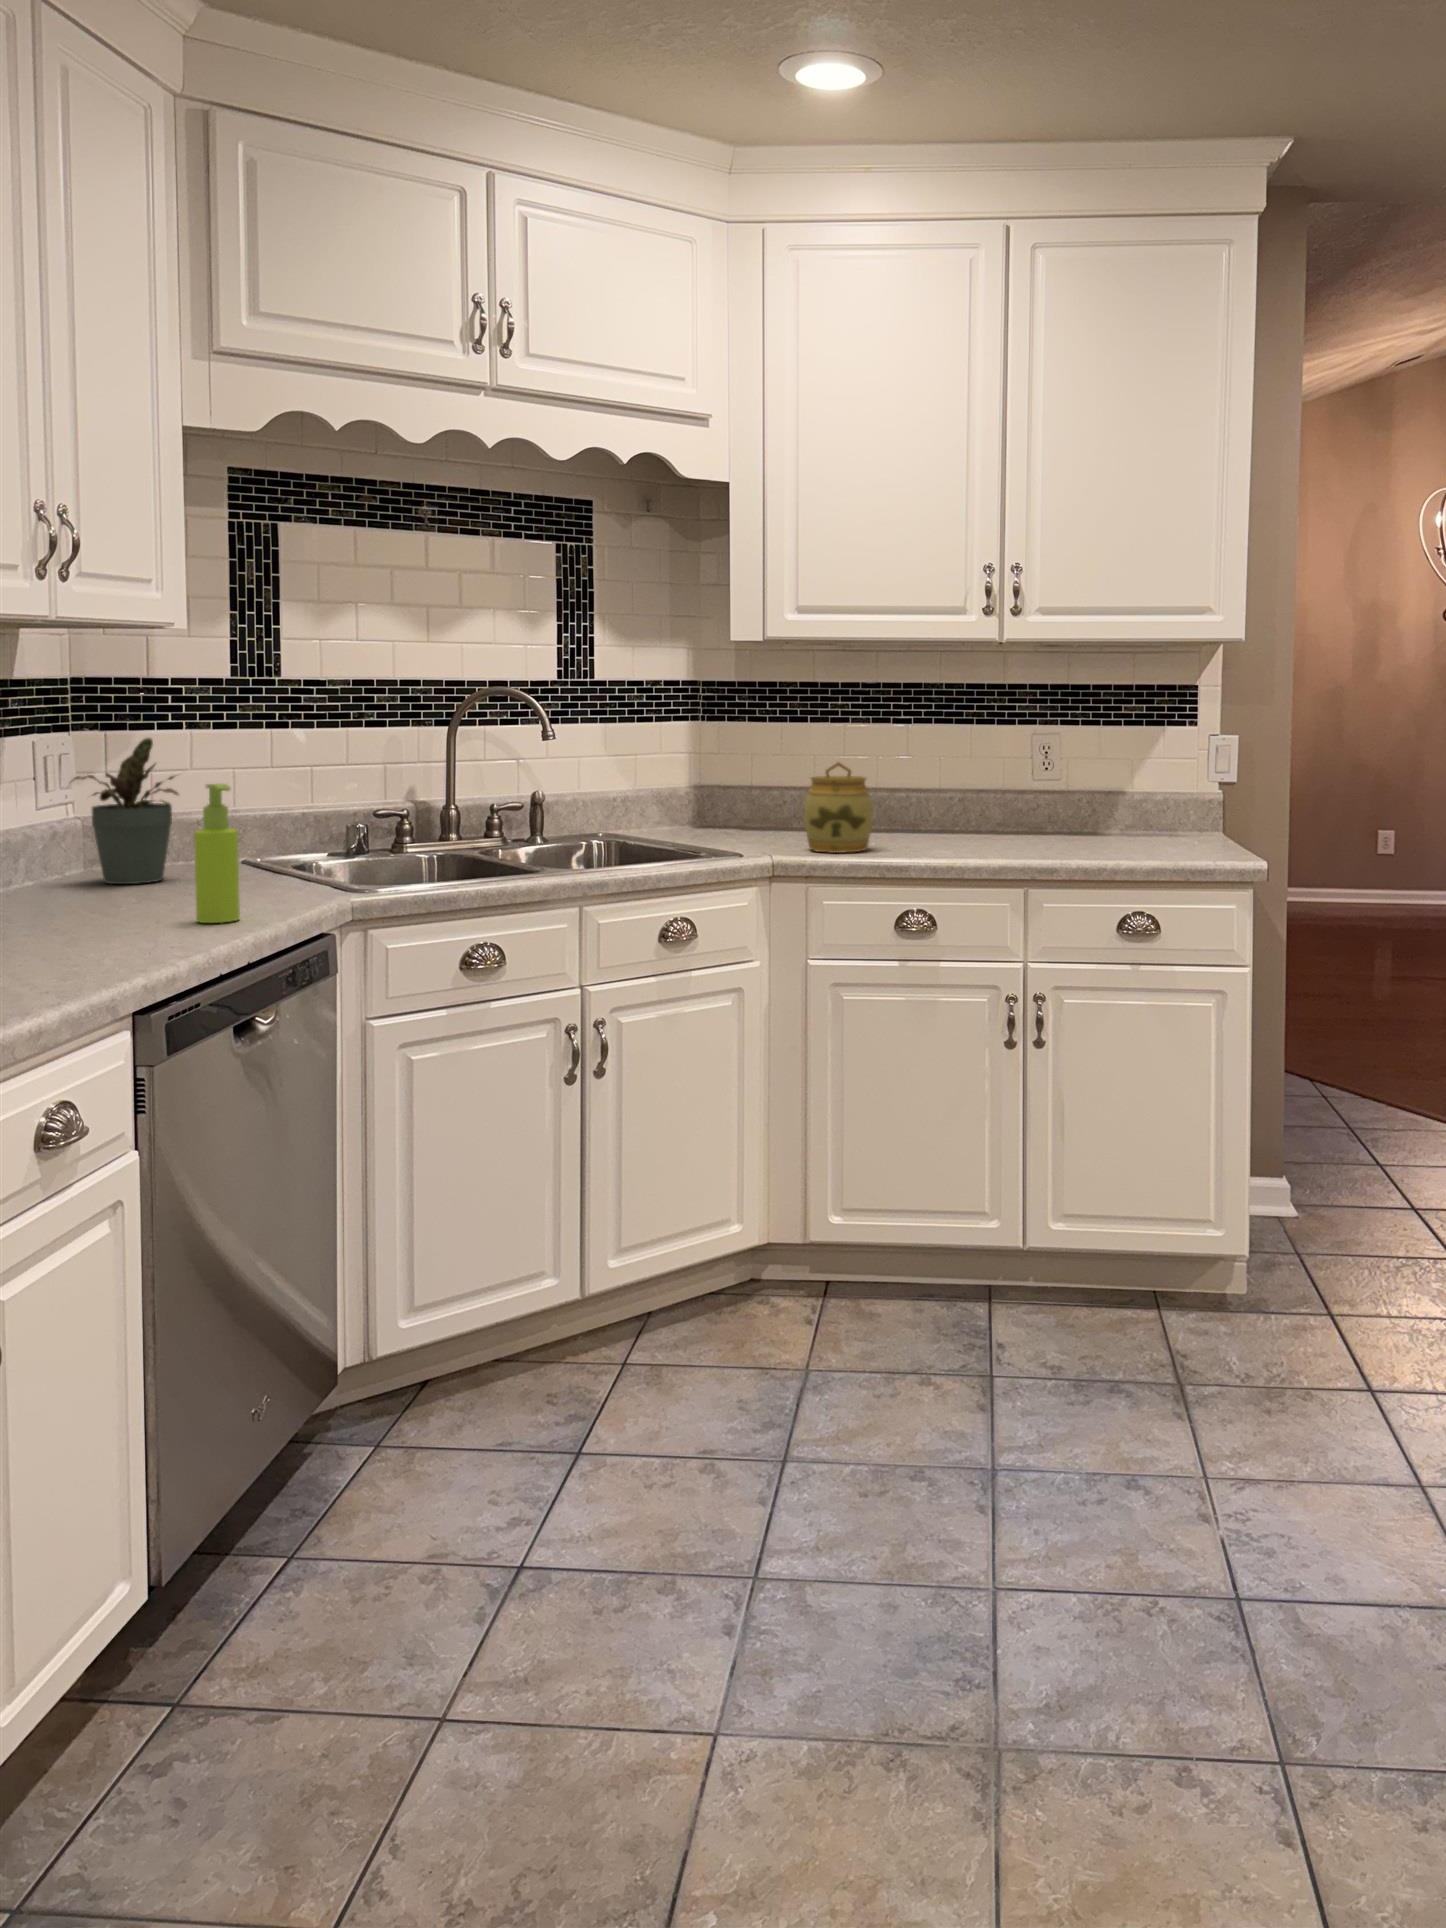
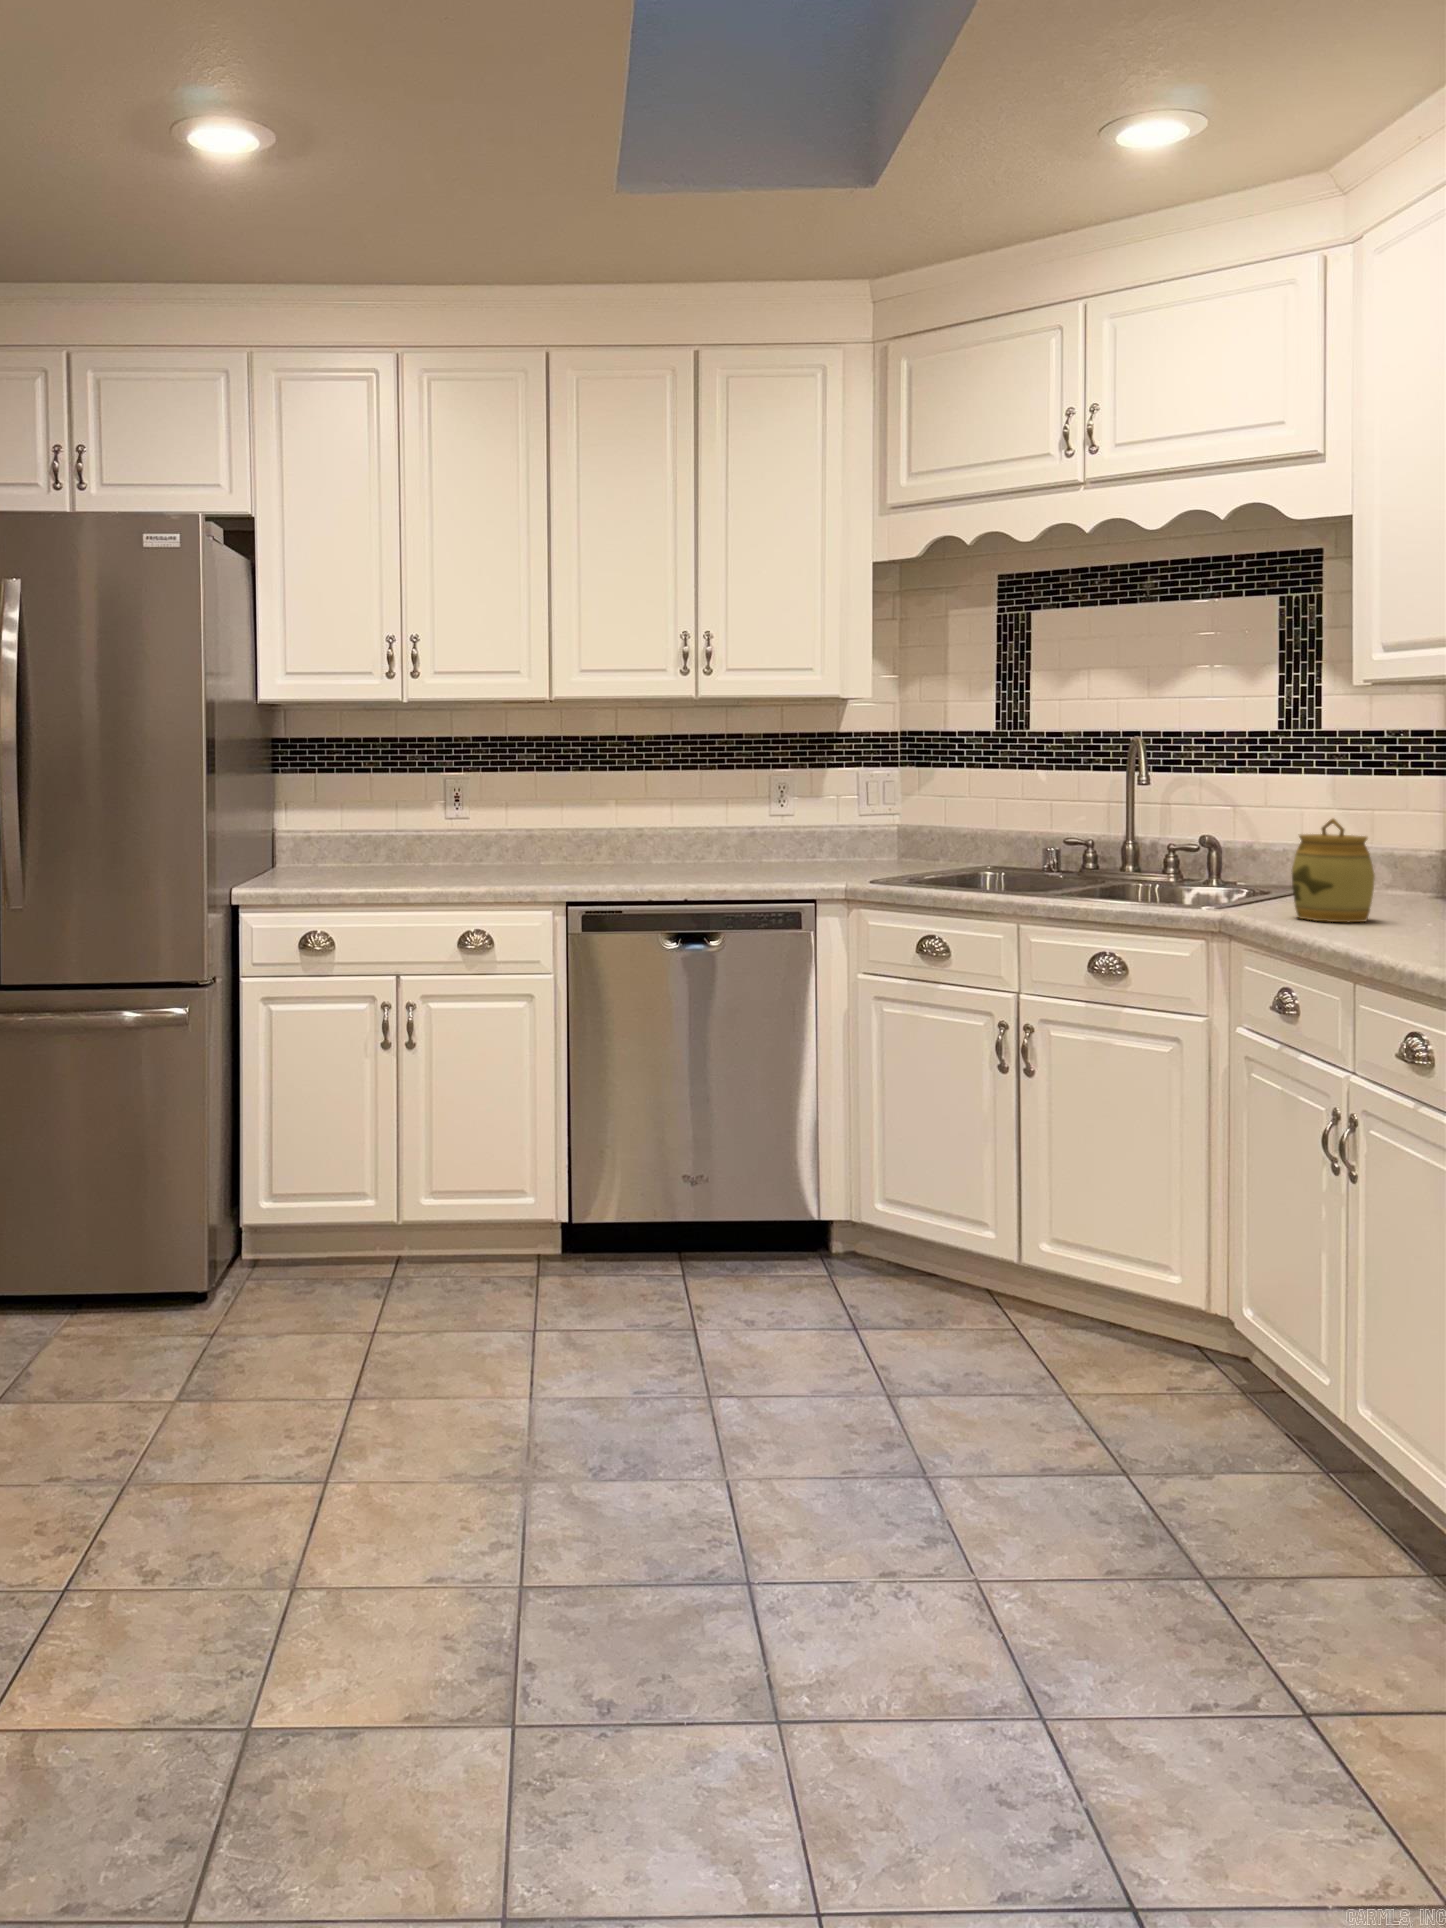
potted plant: present [71,738,178,884] -> none [837,770,905,868]
soap dispenser: present [194,784,240,923] -> none [720,794,746,880]

